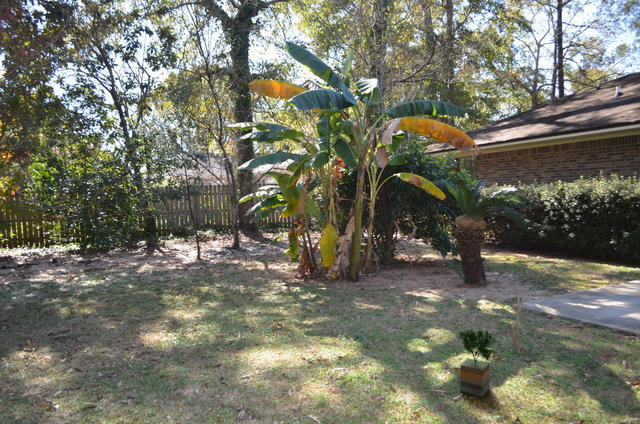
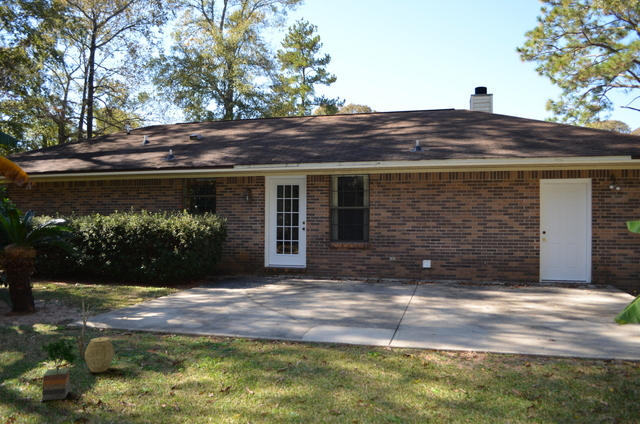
woven basket: none [514,331,548,373] -> present [85,337,114,372]

